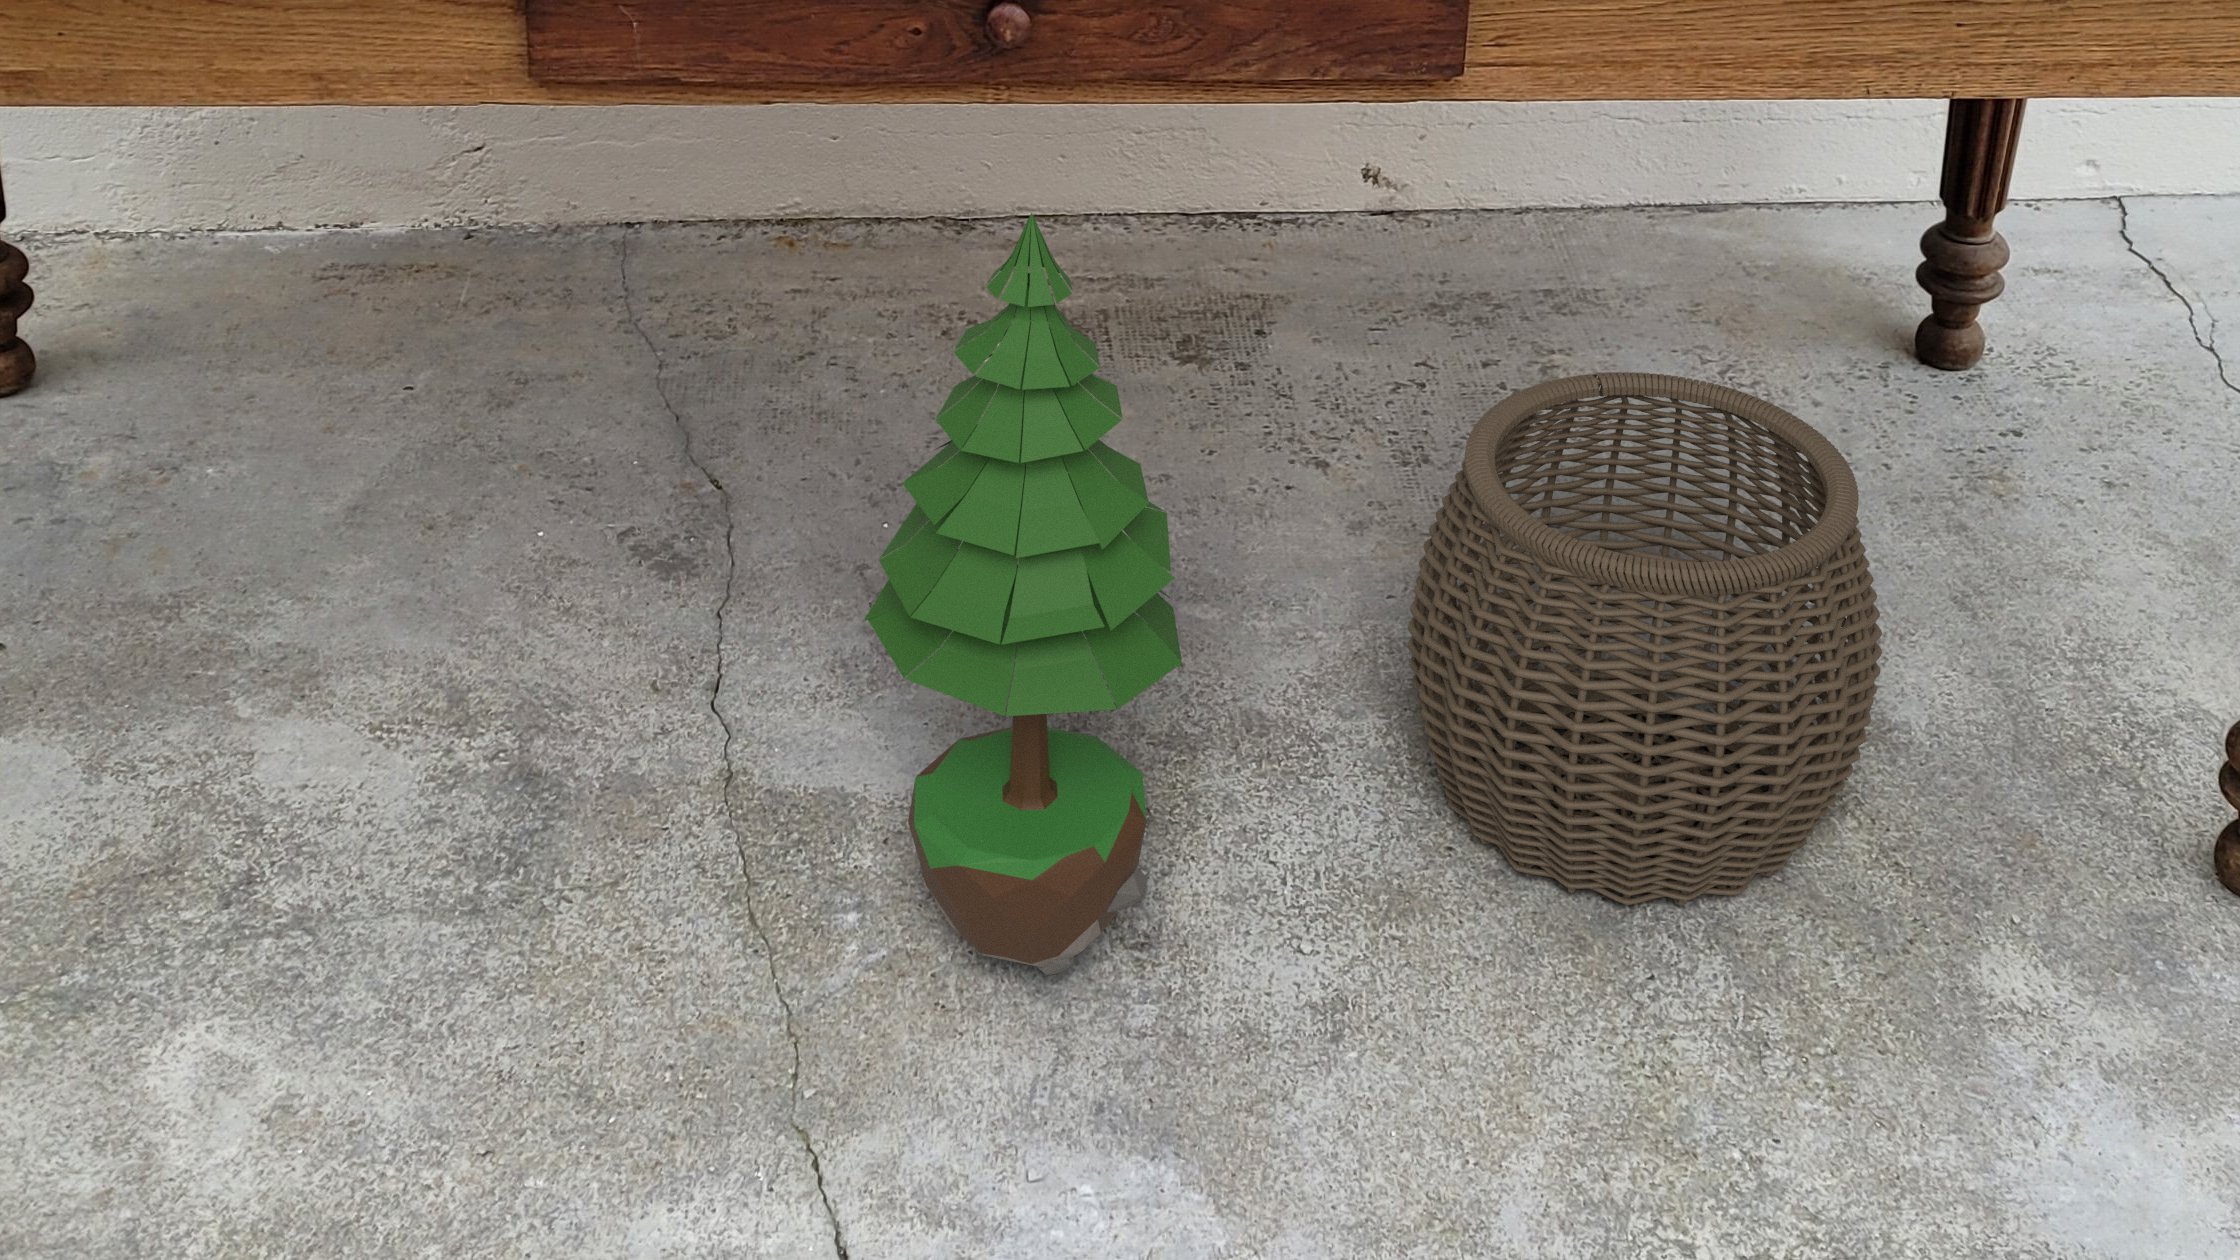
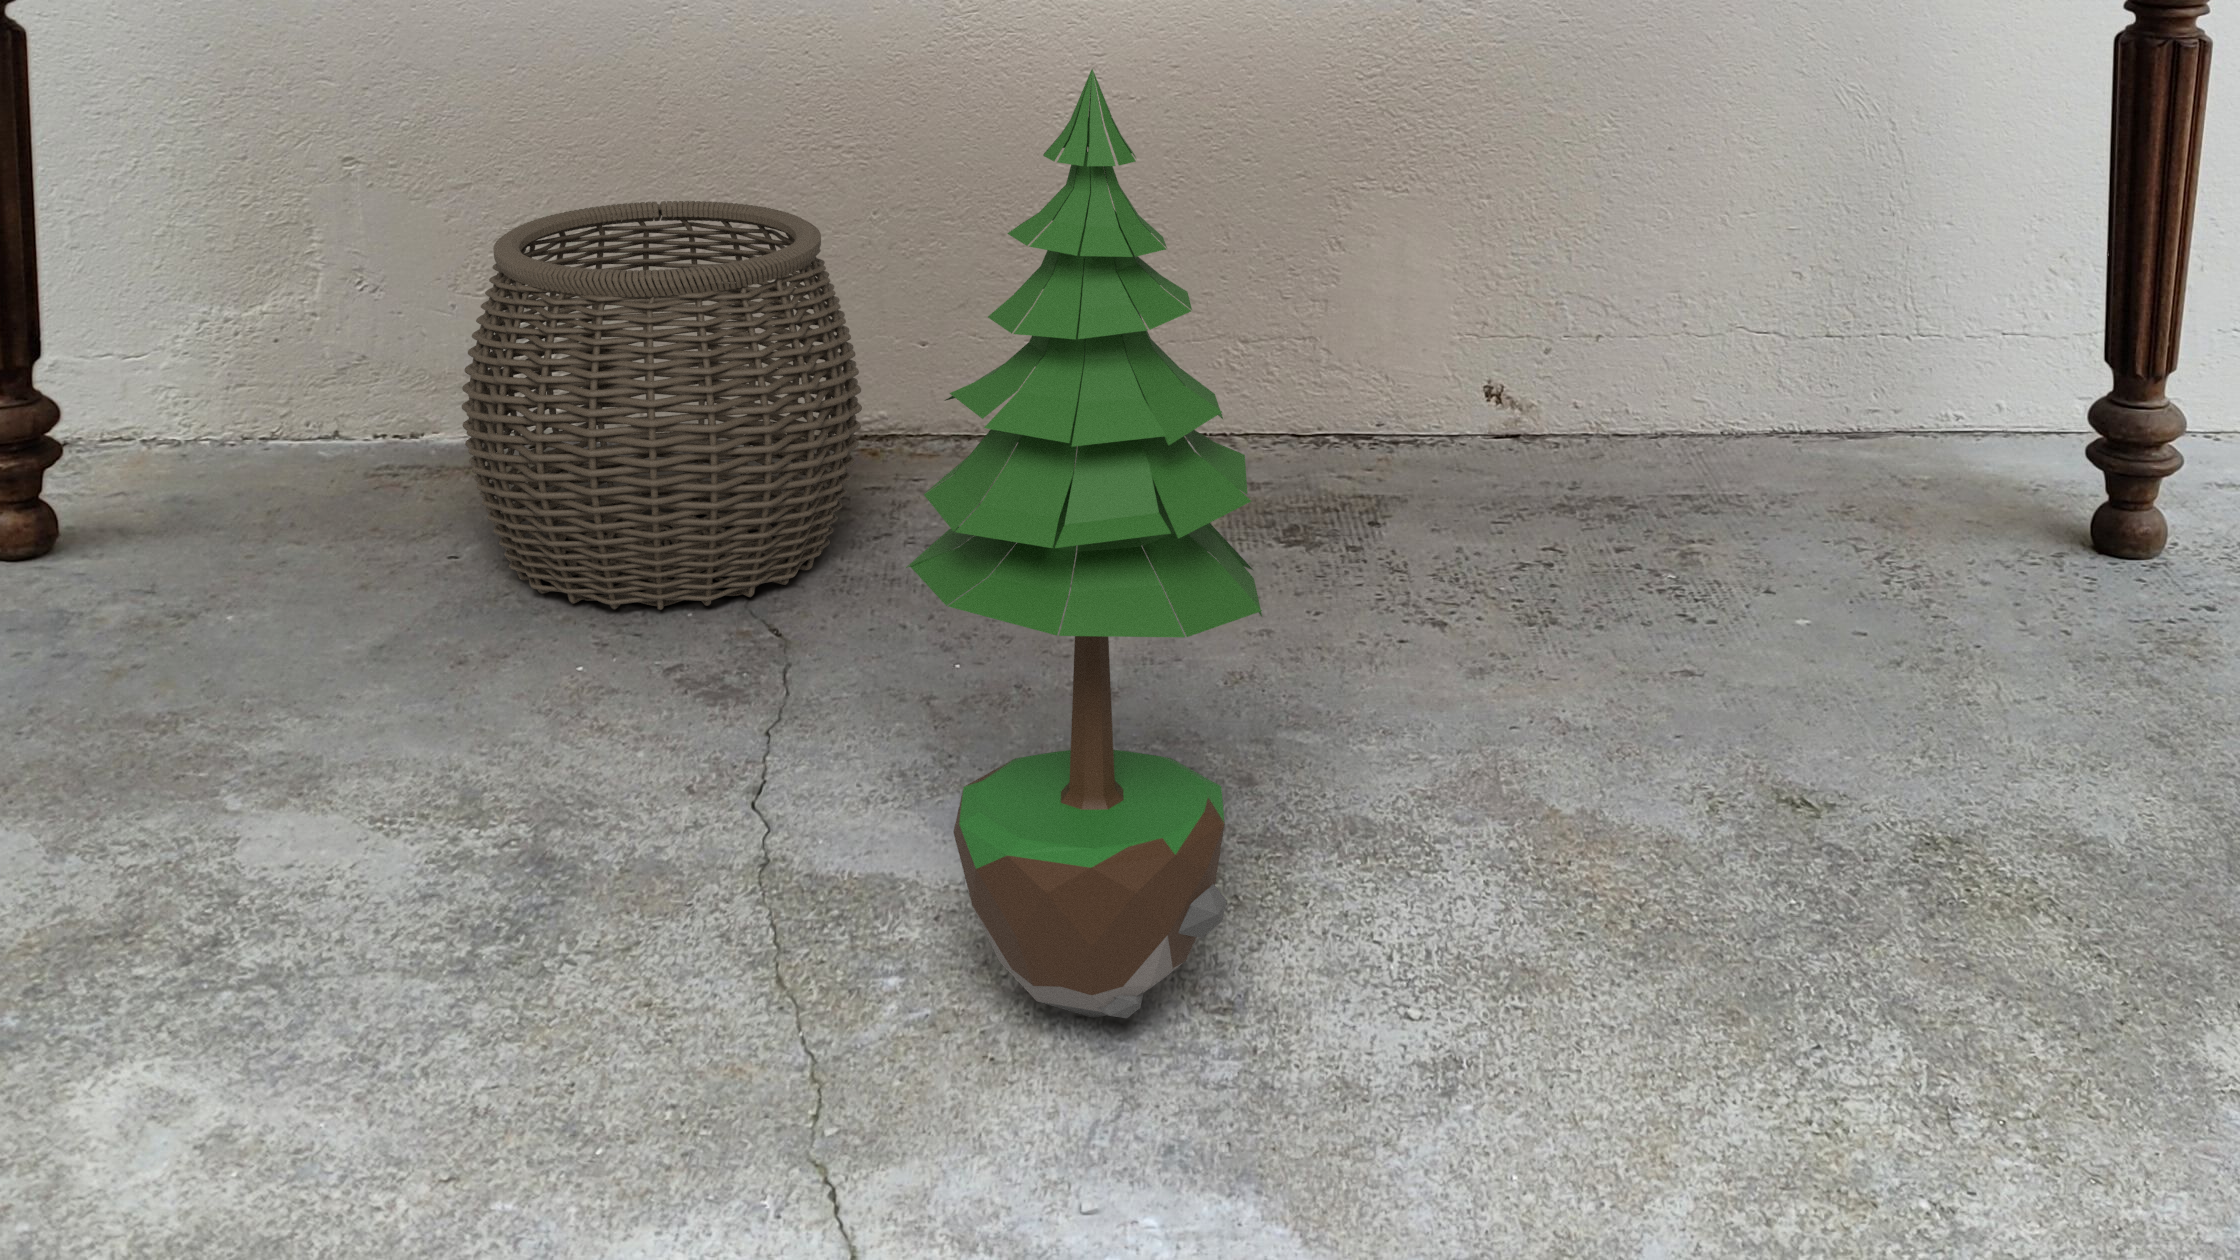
woven basket: present [1407,372,1882,906] -> present [462,201,862,610]

